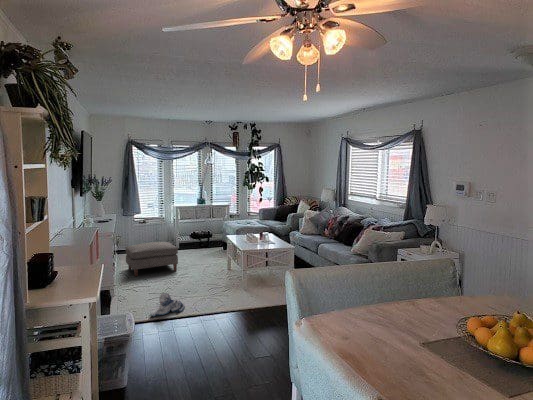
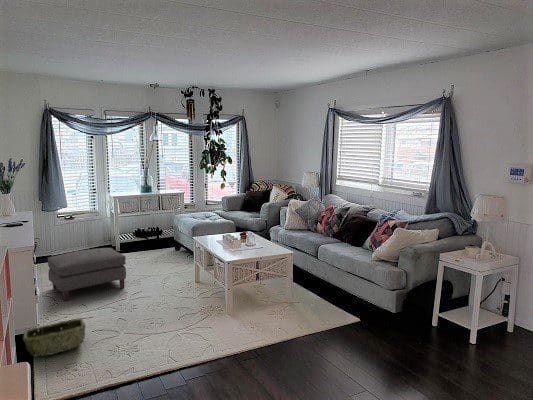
woven basket: none [106,283,145,304] -> present [23,319,86,356]
plush toy: present [150,292,185,317] -> none [100,336,151,376]

